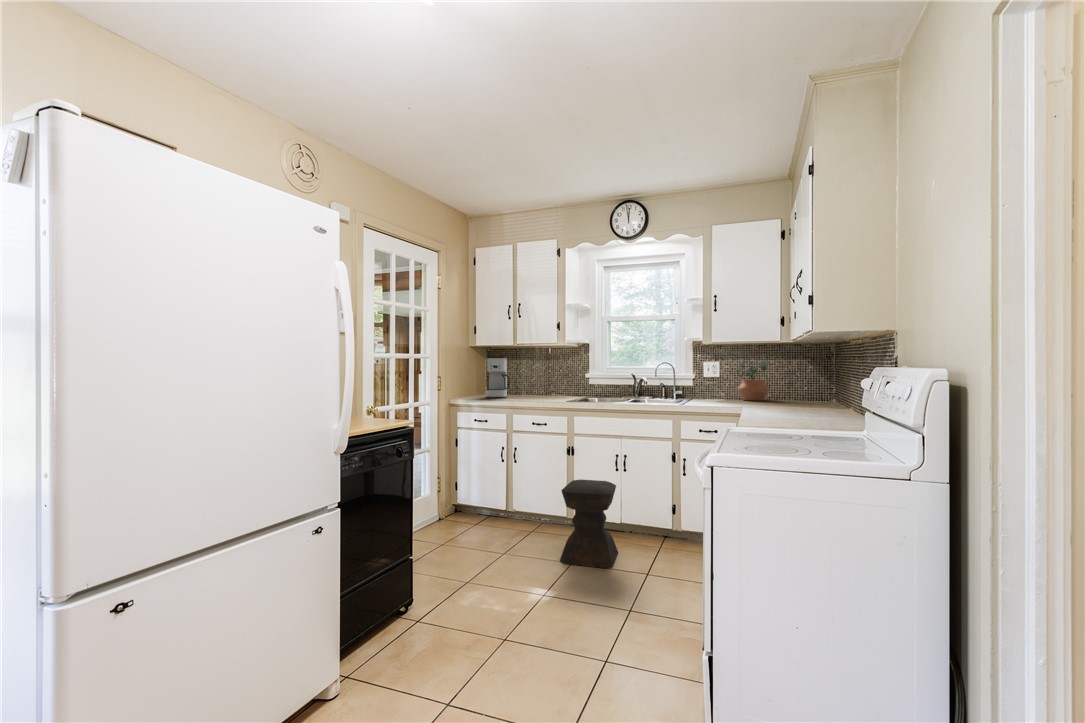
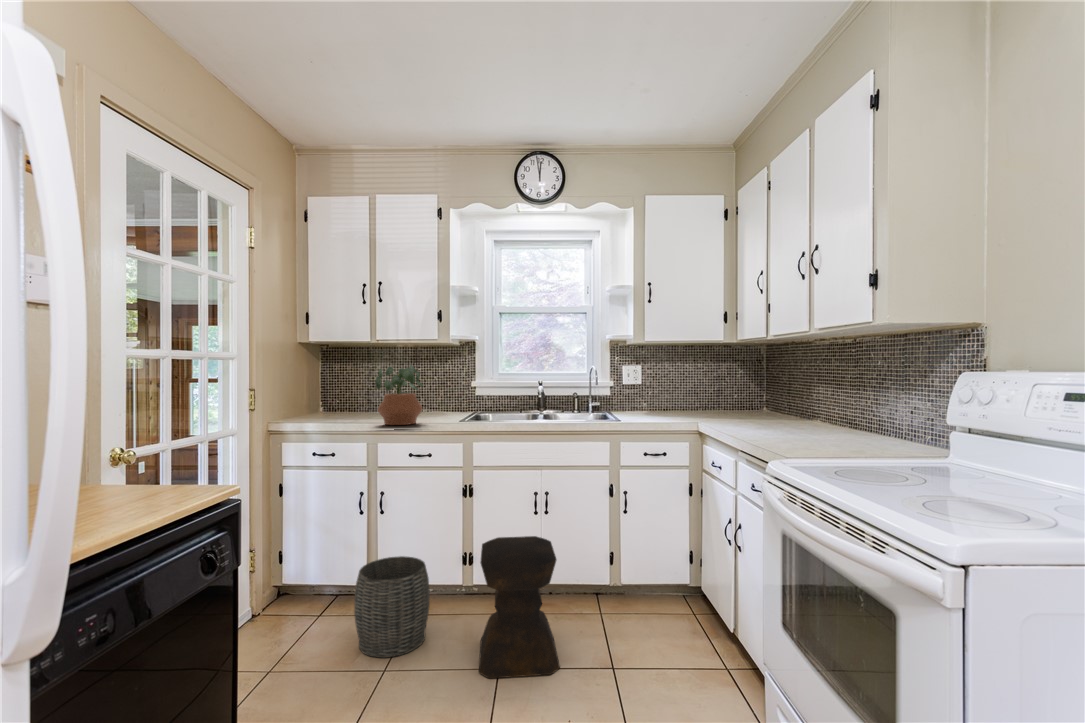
coffee maker: present [486,357,510,398] -> none [326,357,363,417]
potted plant: present [737,360,770,401] -> present [375,365,423,425]
woven basket: none [492,489,539,547] -> present [354,556,430,658]

